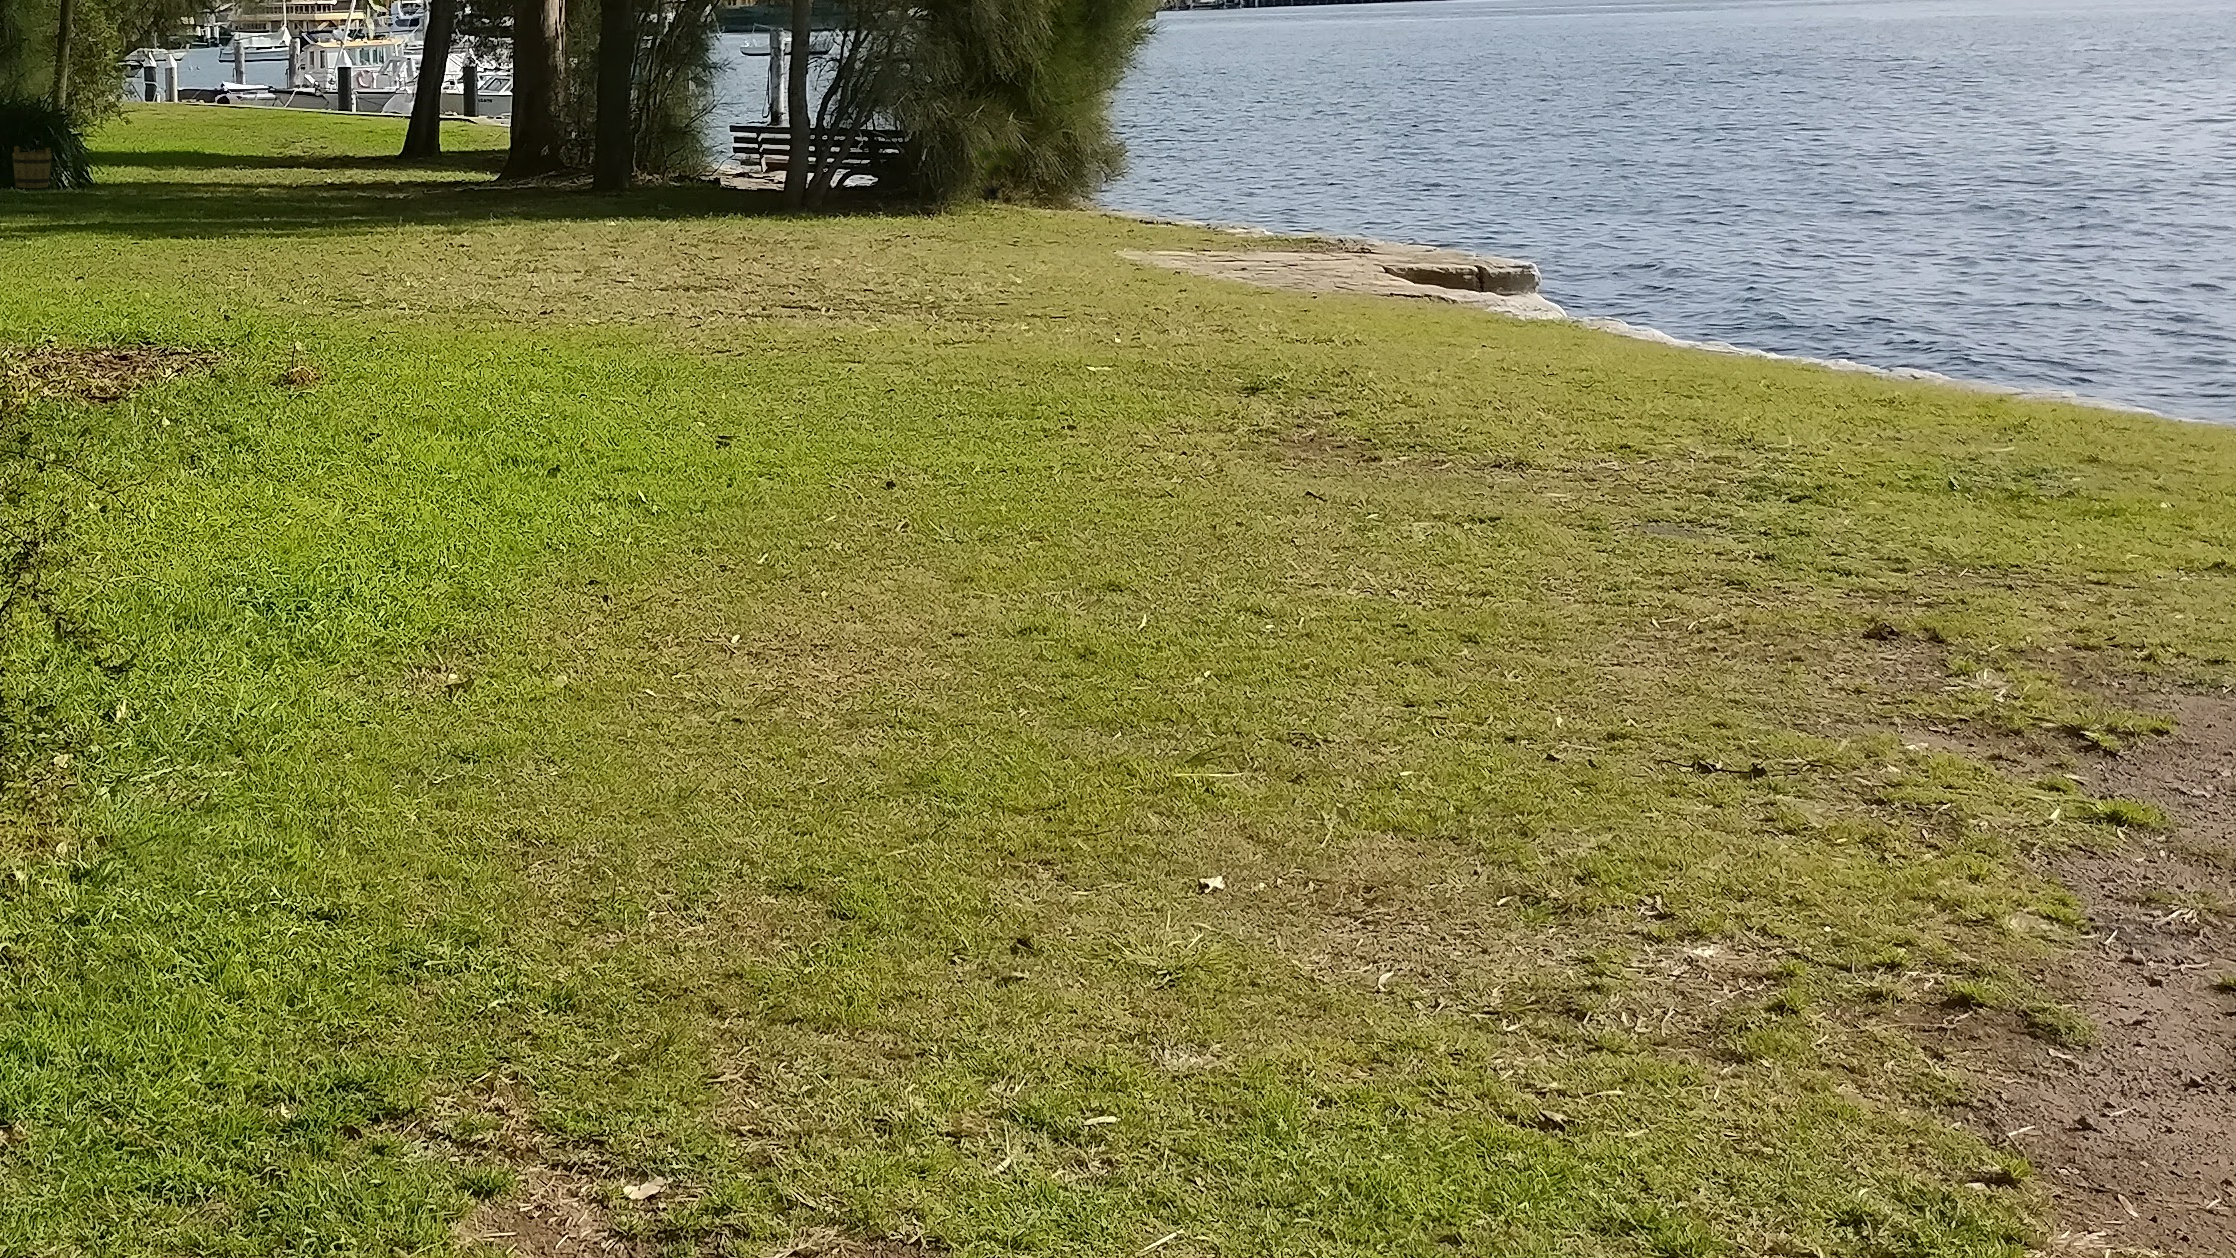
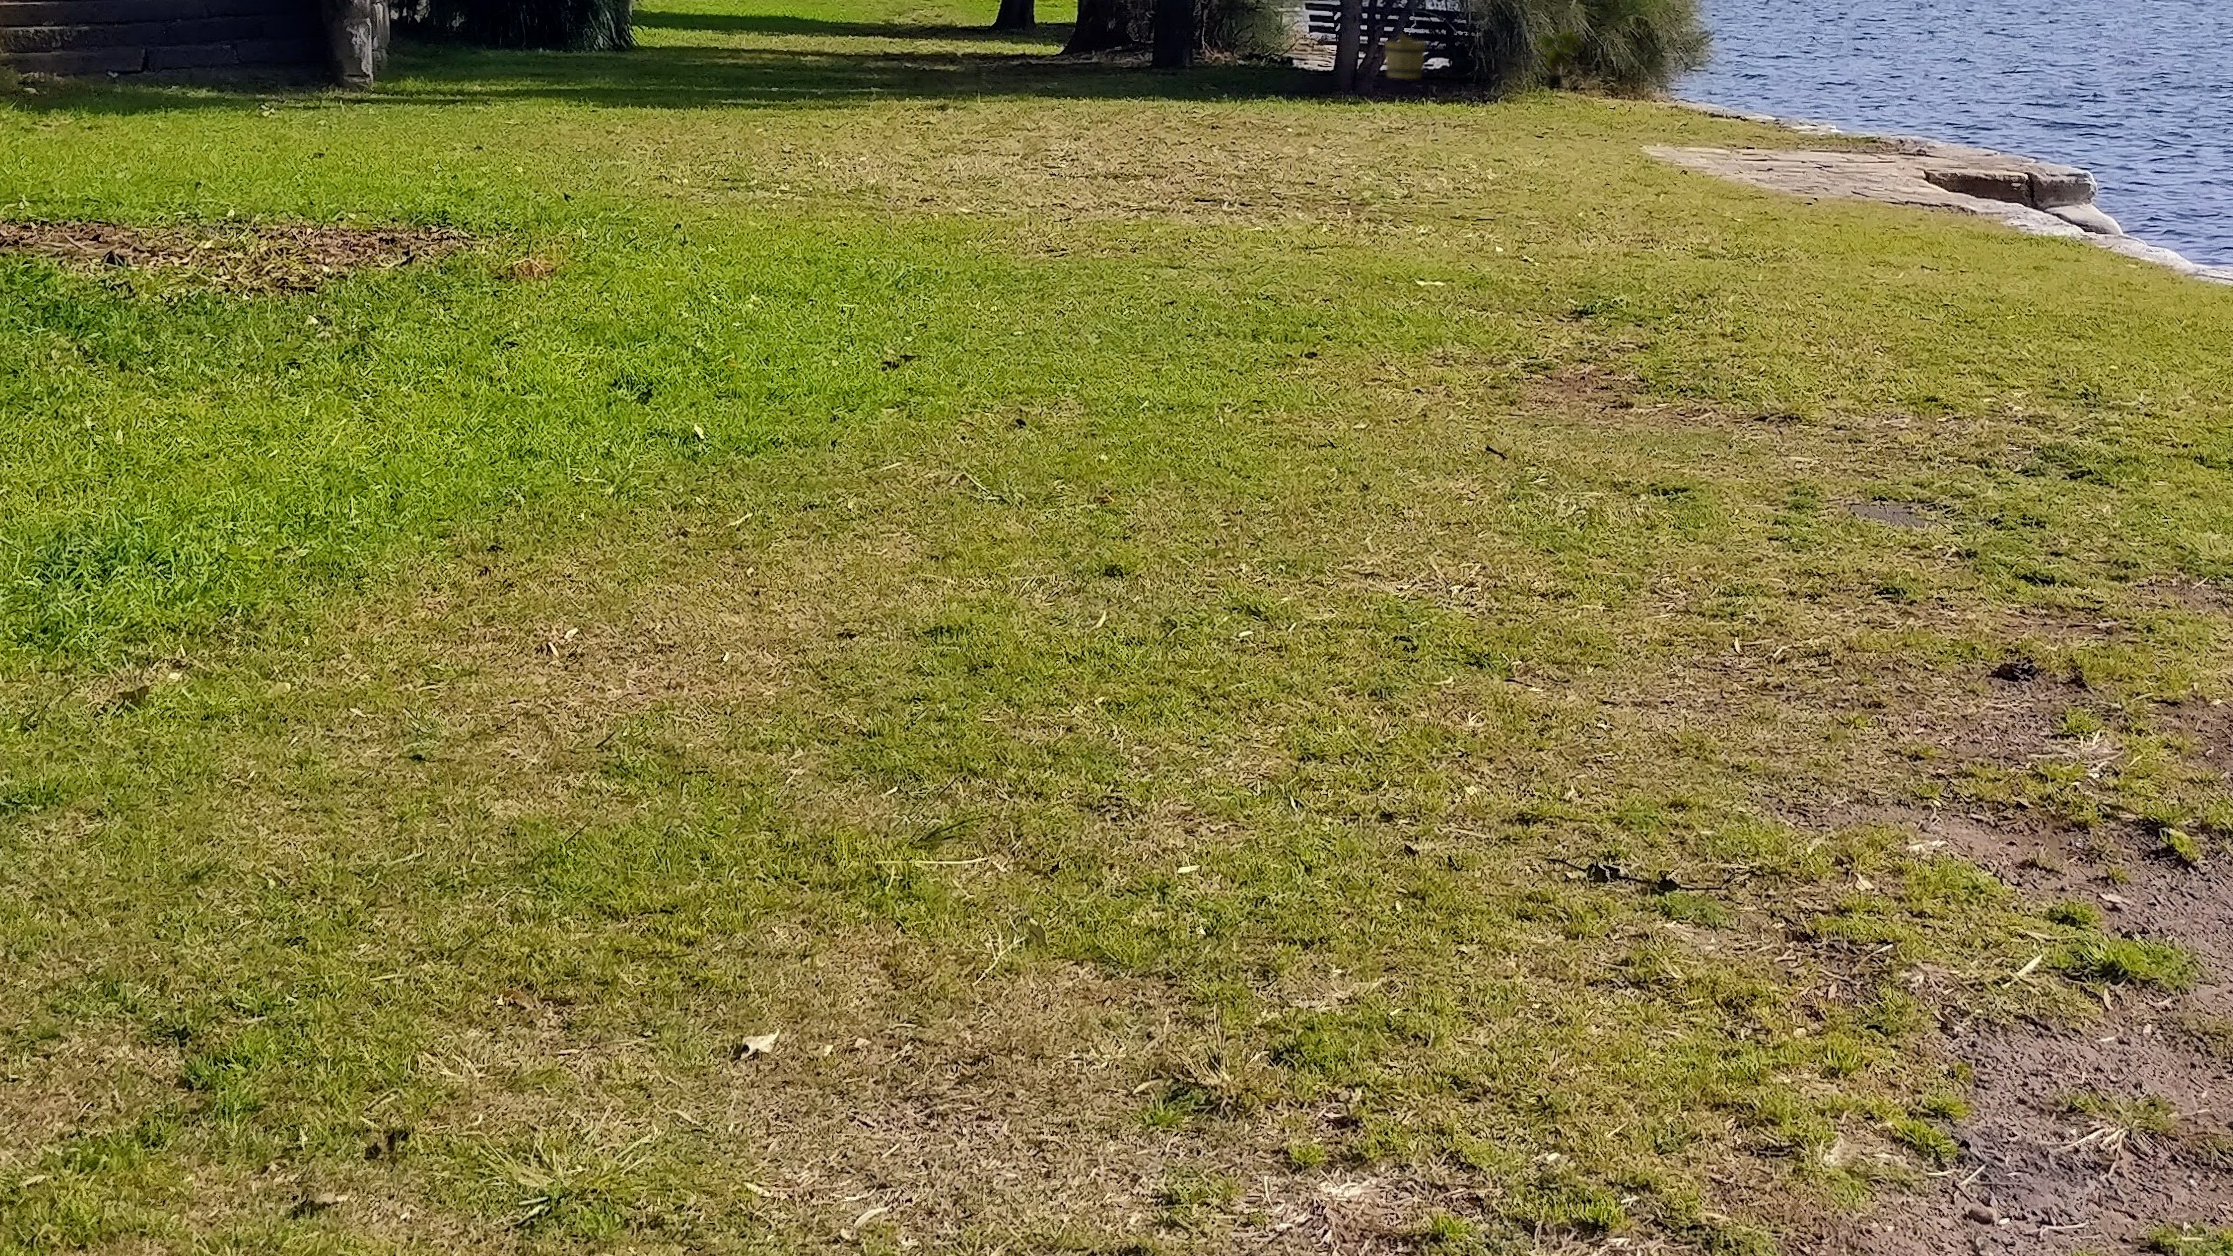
bucket: present [12,146,52,188] -> present [1385,35,1426,79]

